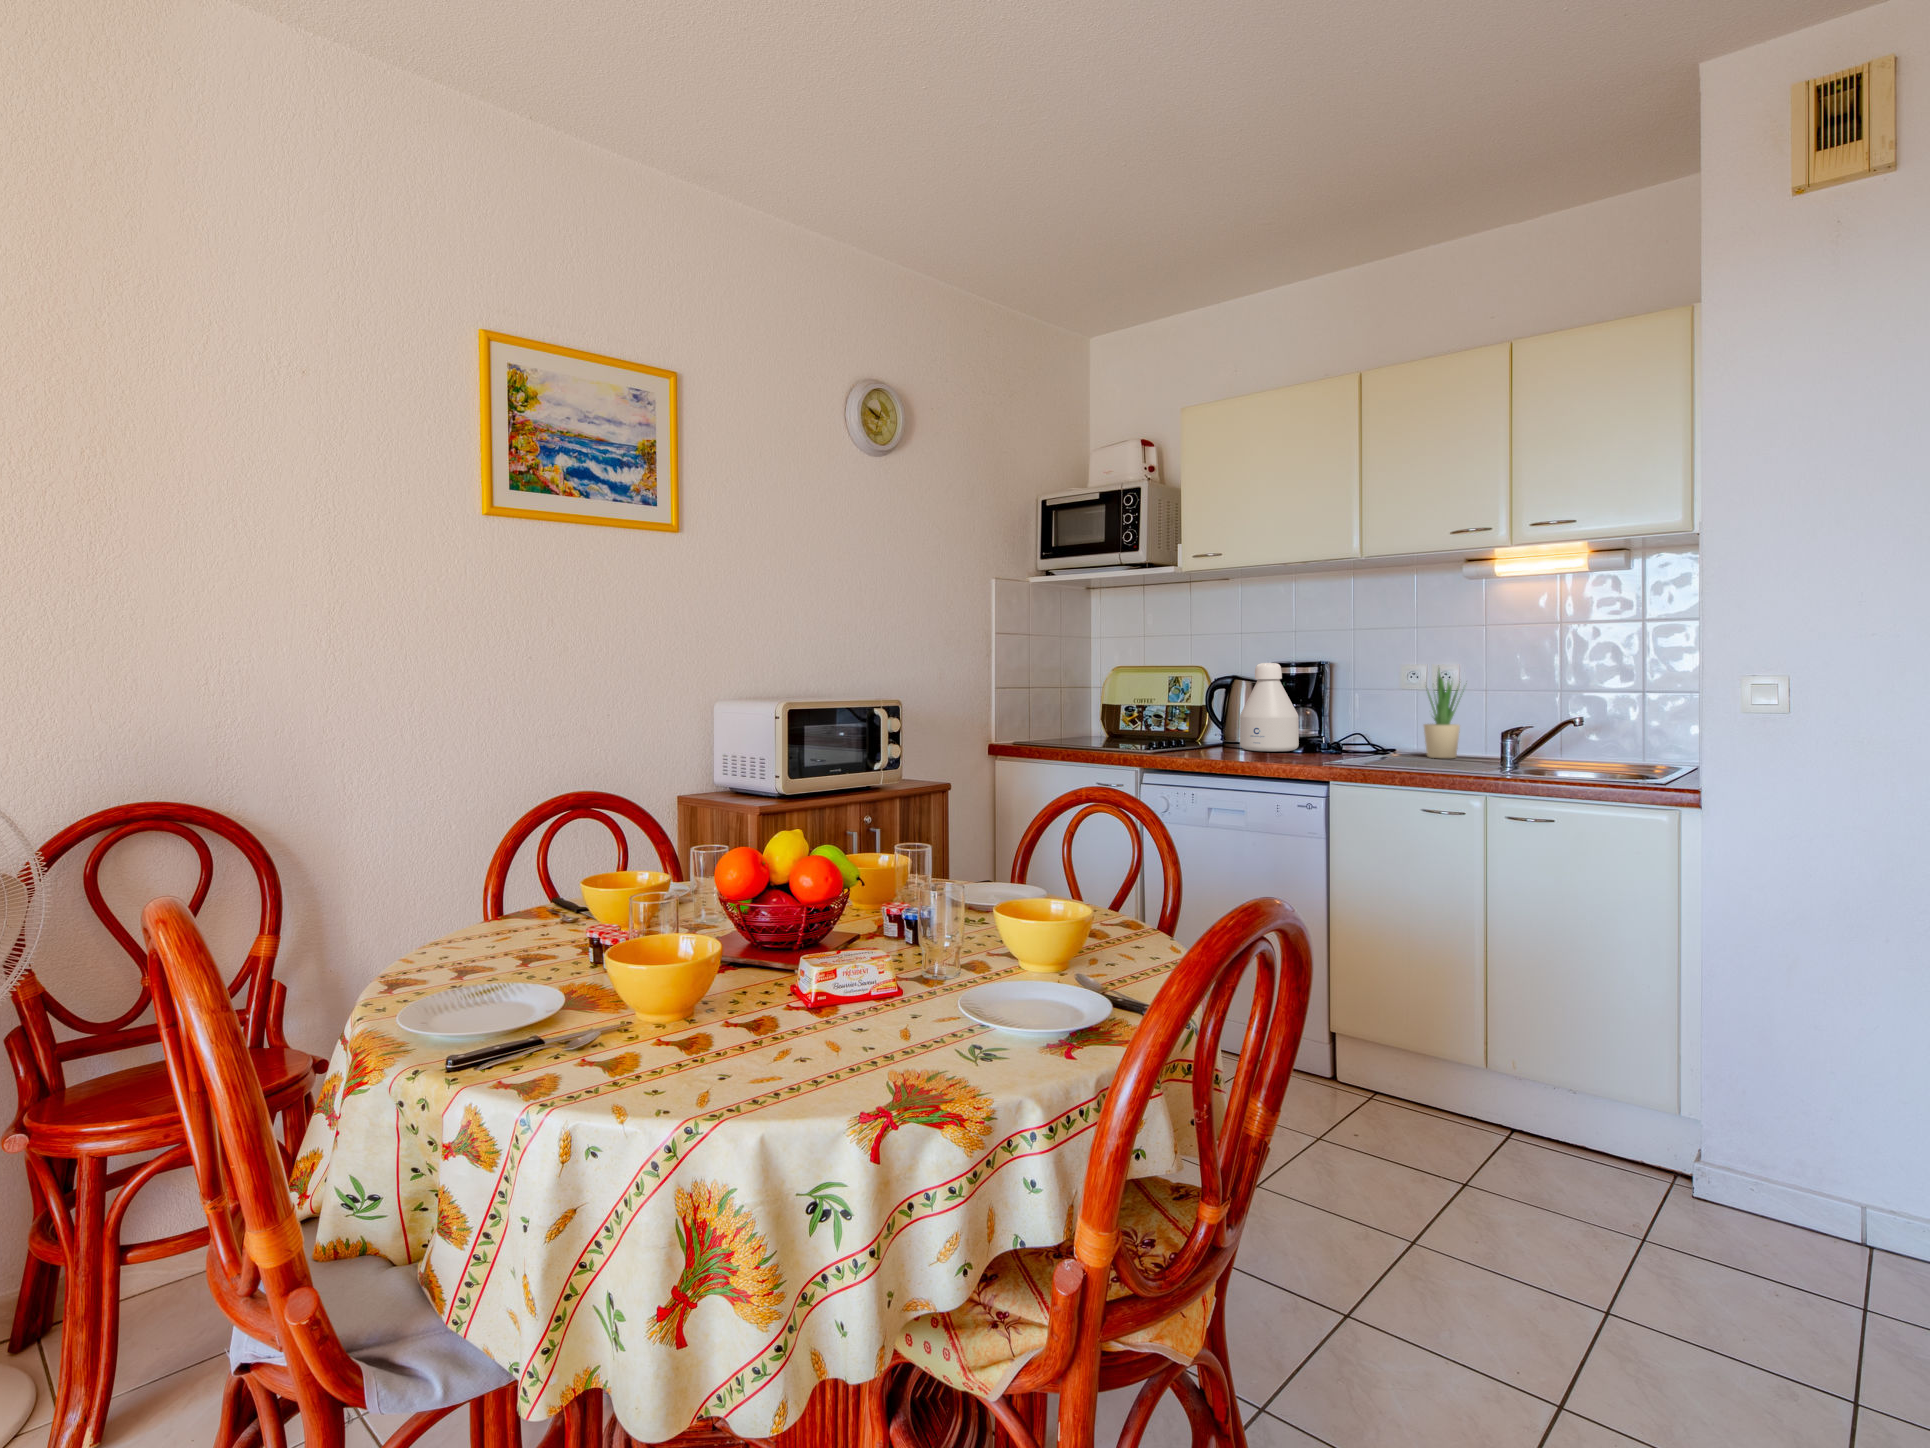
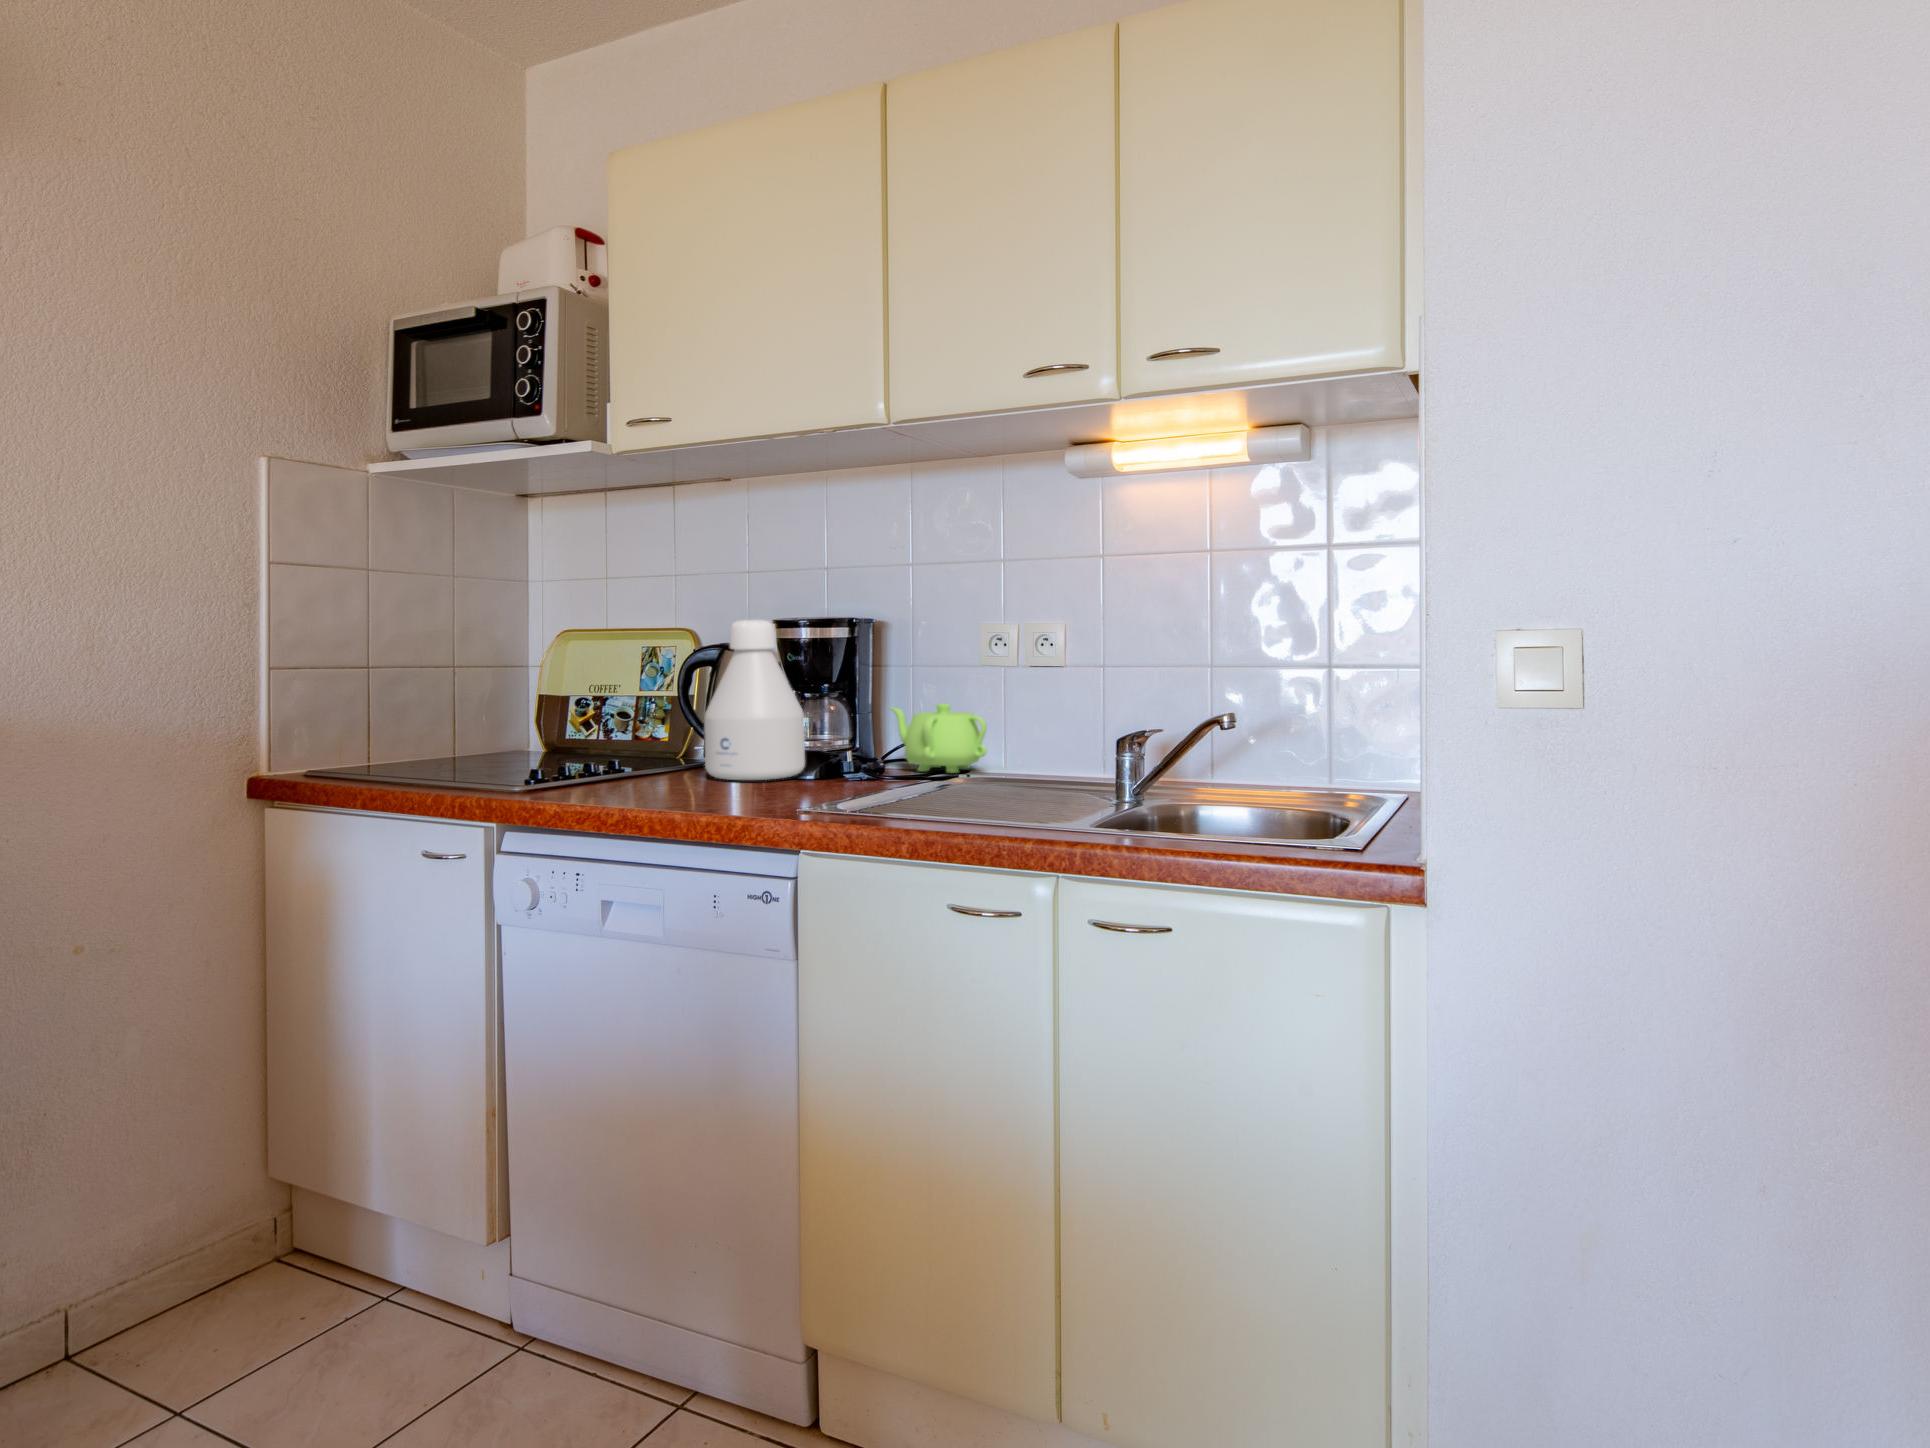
potted plant: present [1424,670,1464,758] -> none [1003,623,1070,786]
teapot: none [1342,712,1409,752] -> present [890,703,987,773]

